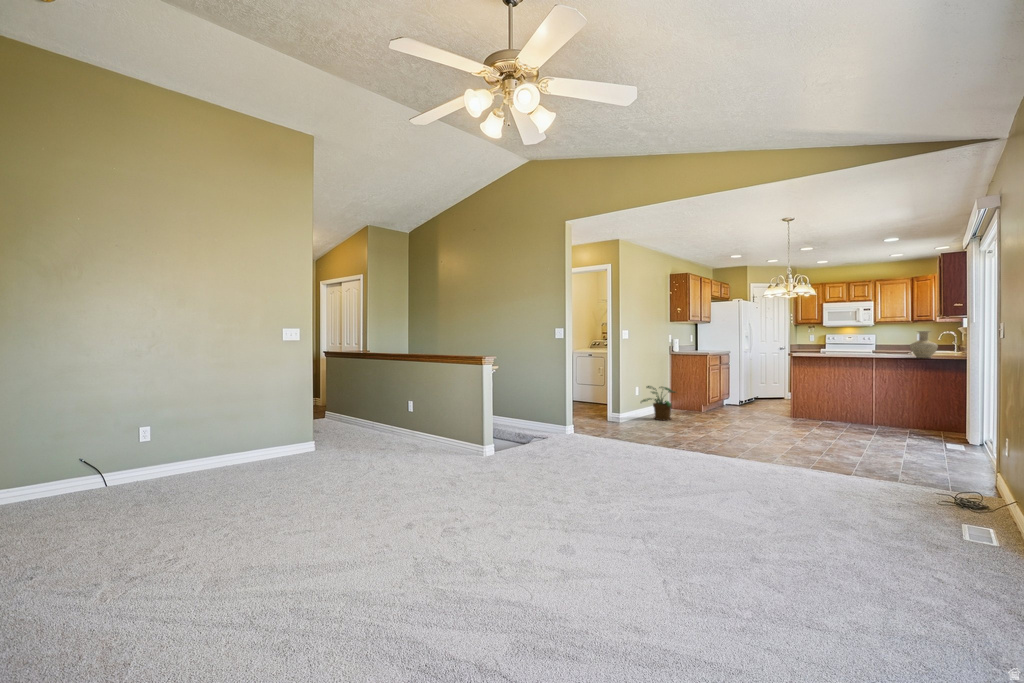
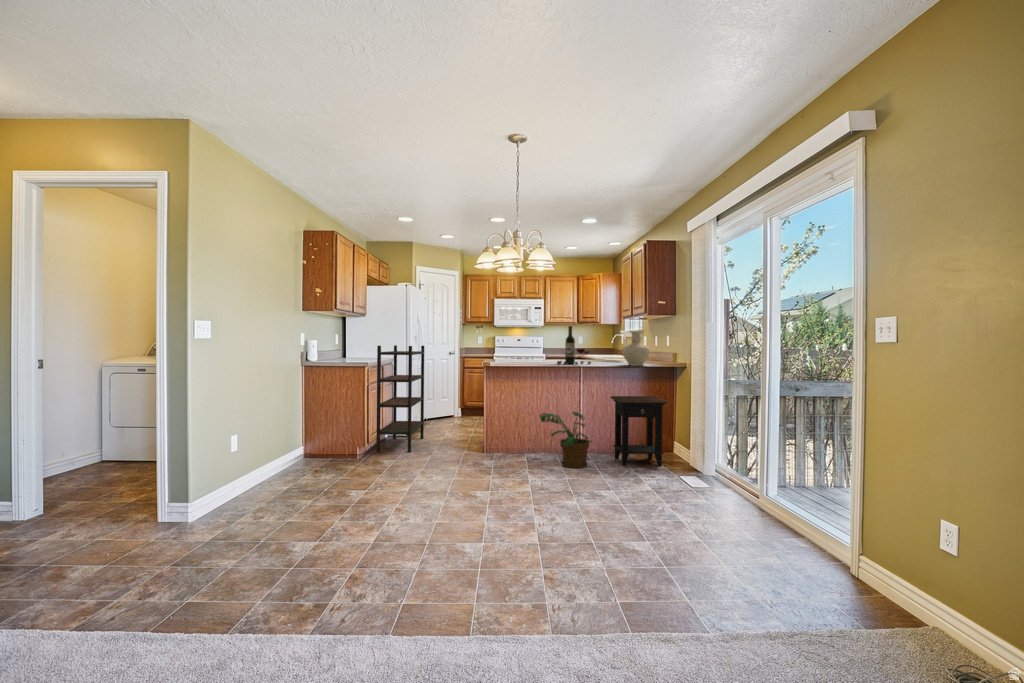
wine bottle: none [852,328,883,357] -> present [557,326,591,364]
bookshelf: none [716,342,752,412] -> present [376,345,424,452]
side table: none [900,381,949,436] -> present [611,396,668,466]
potted plant: present [641,386,675,420] -> present [540,411,593,468]

